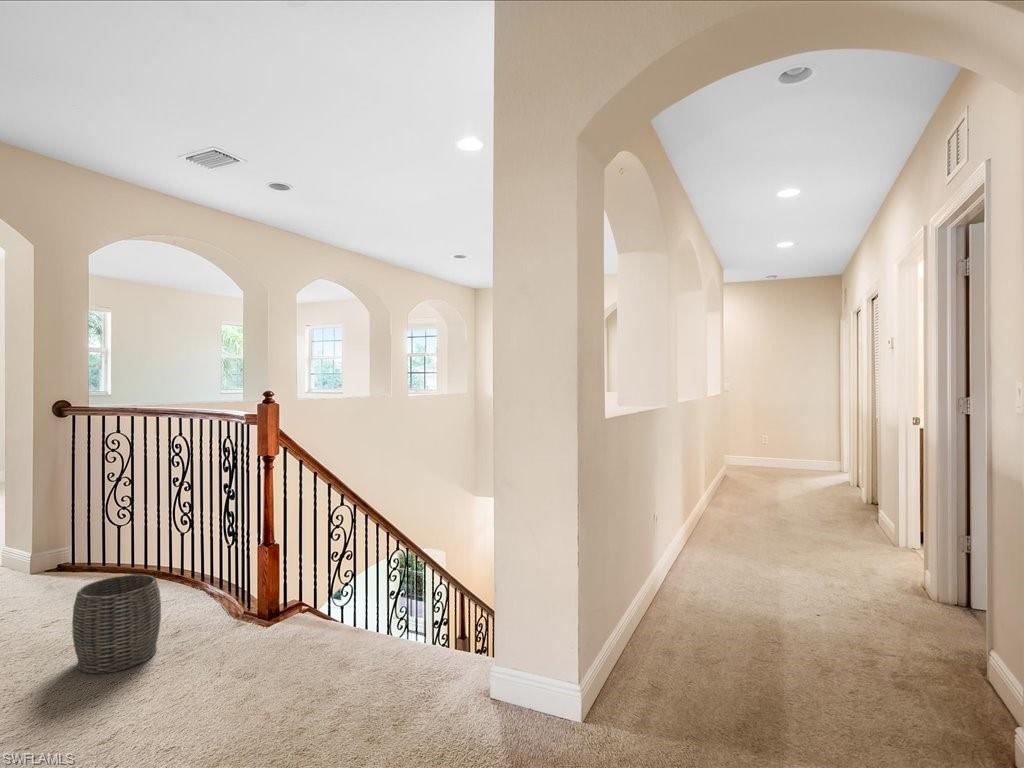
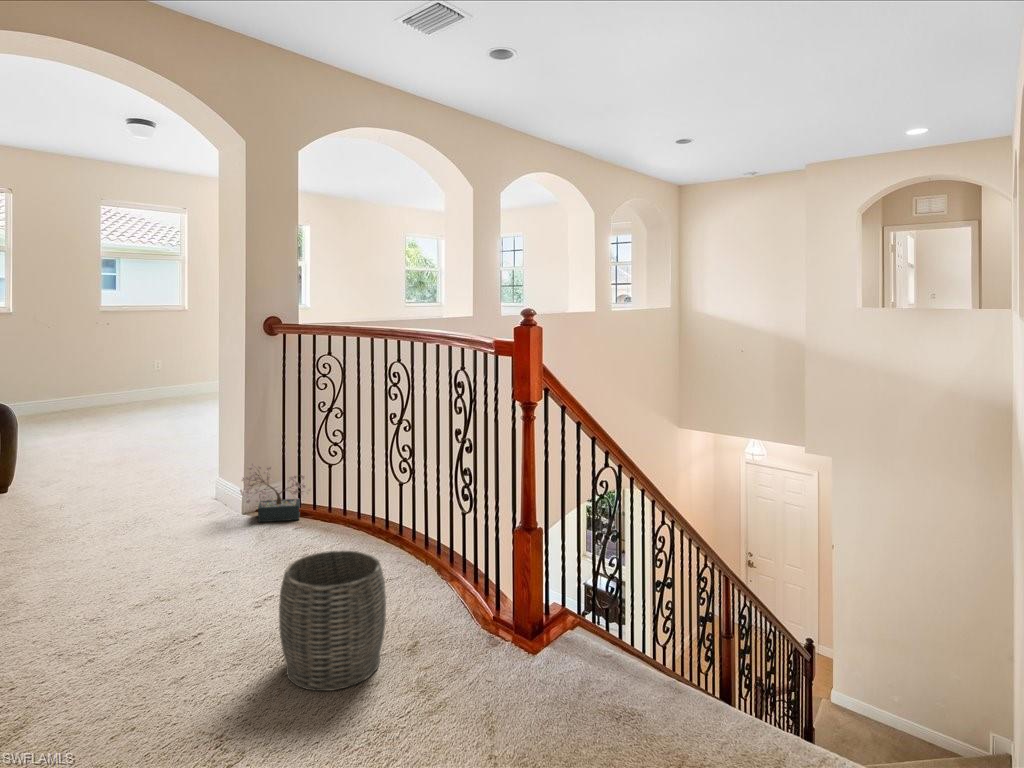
decorative plant: none [28,530,100,580] -> present [240,464,311,522]

